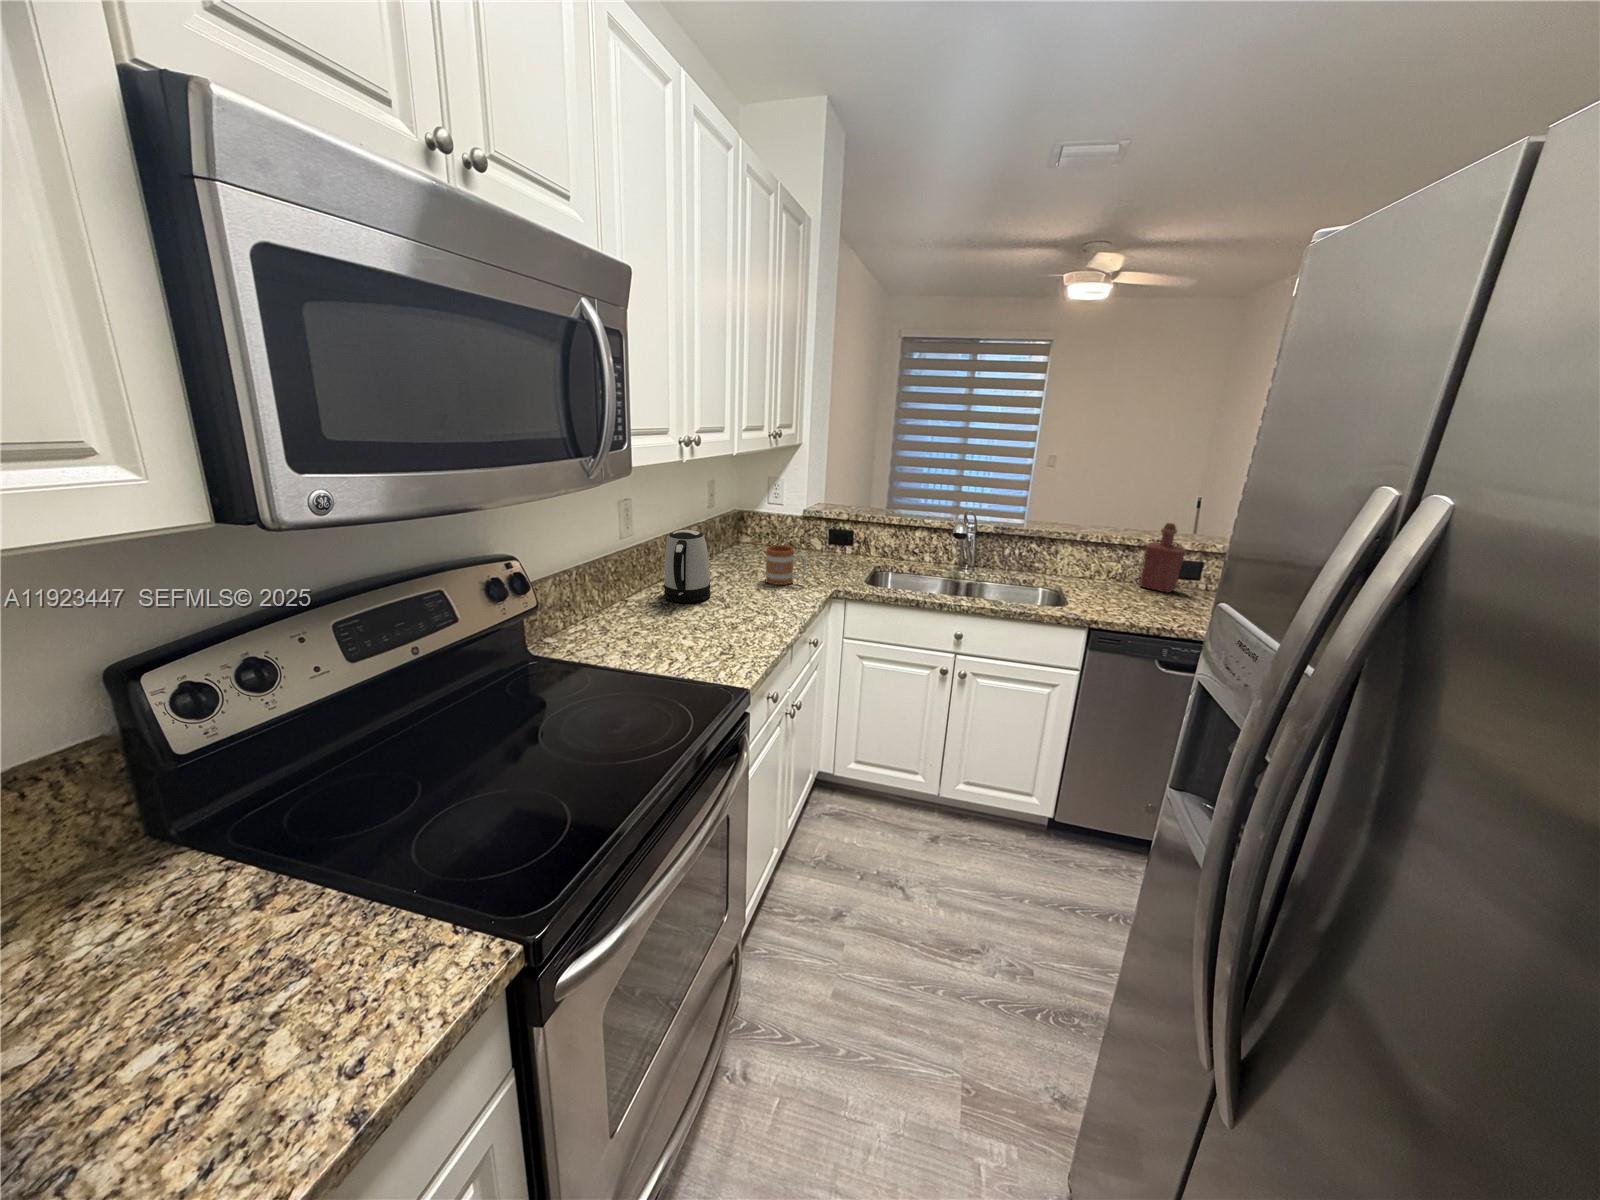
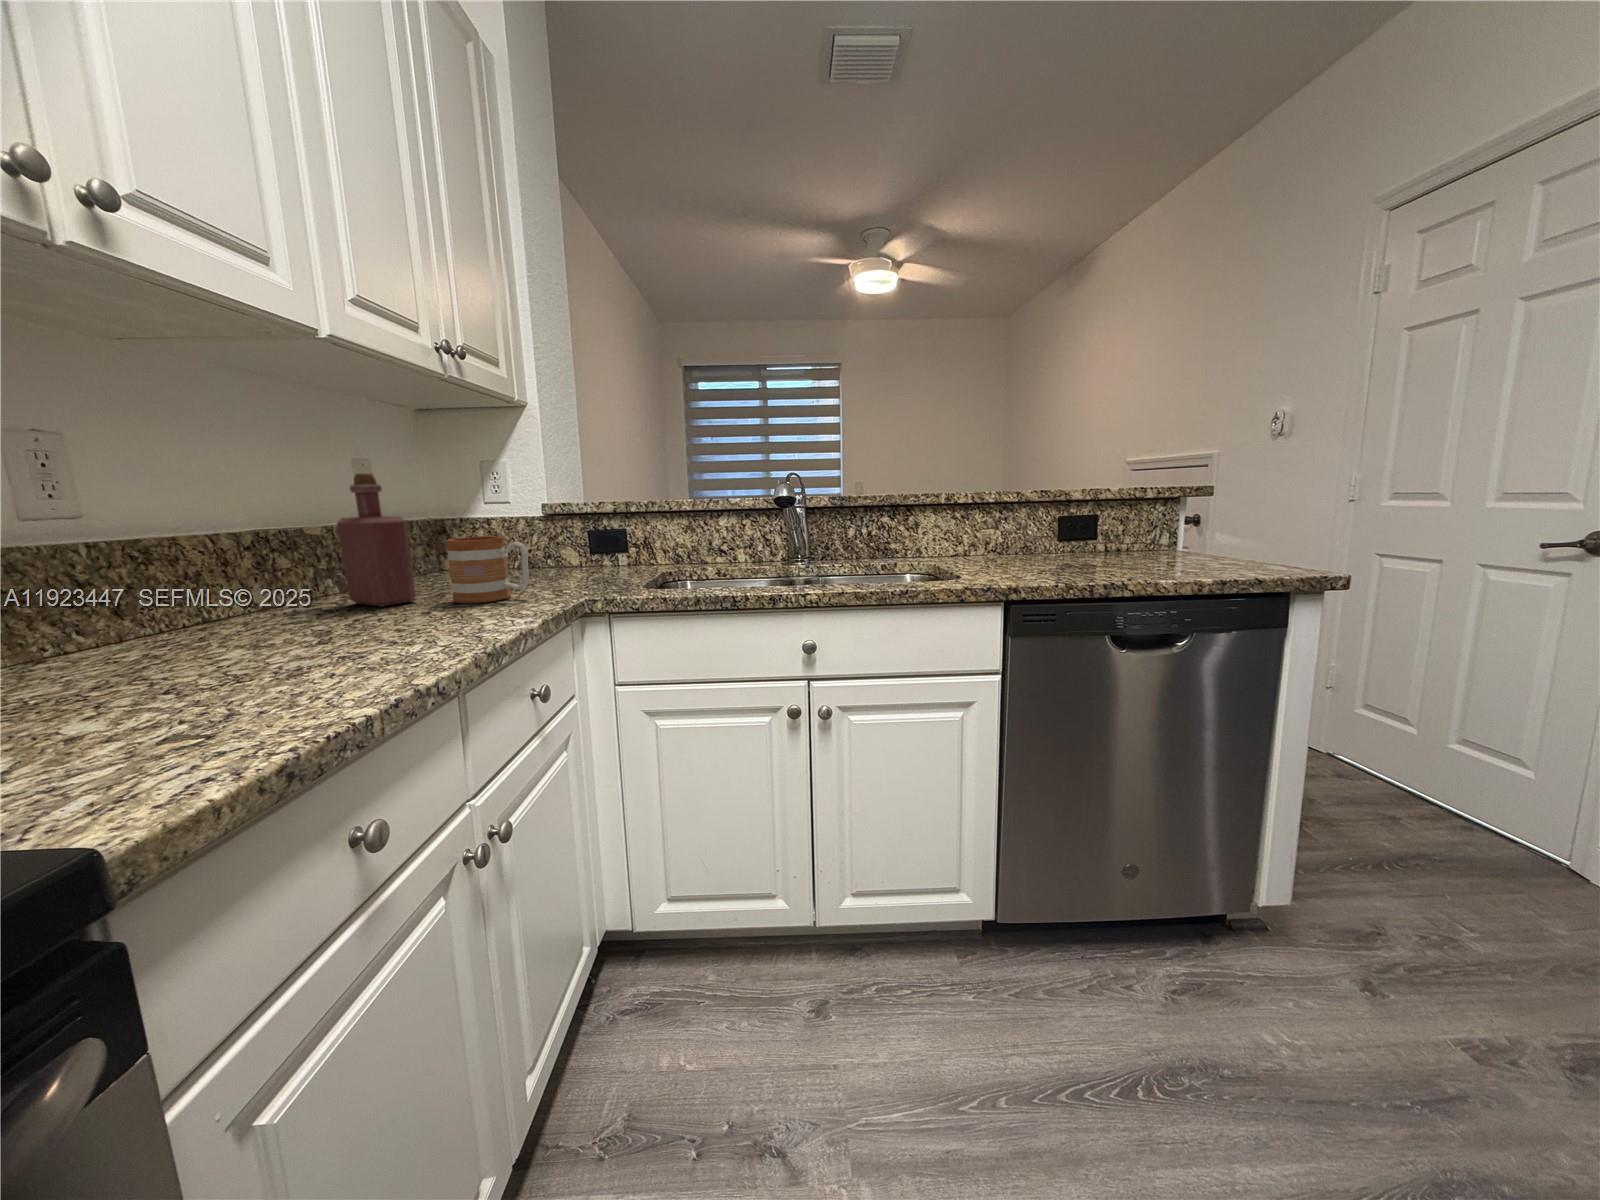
bottle: present [1140,523,1186,593] -> present [337,473,416,607]
kettle: present [664,530,711,603] -> none [151,488,303,645]

